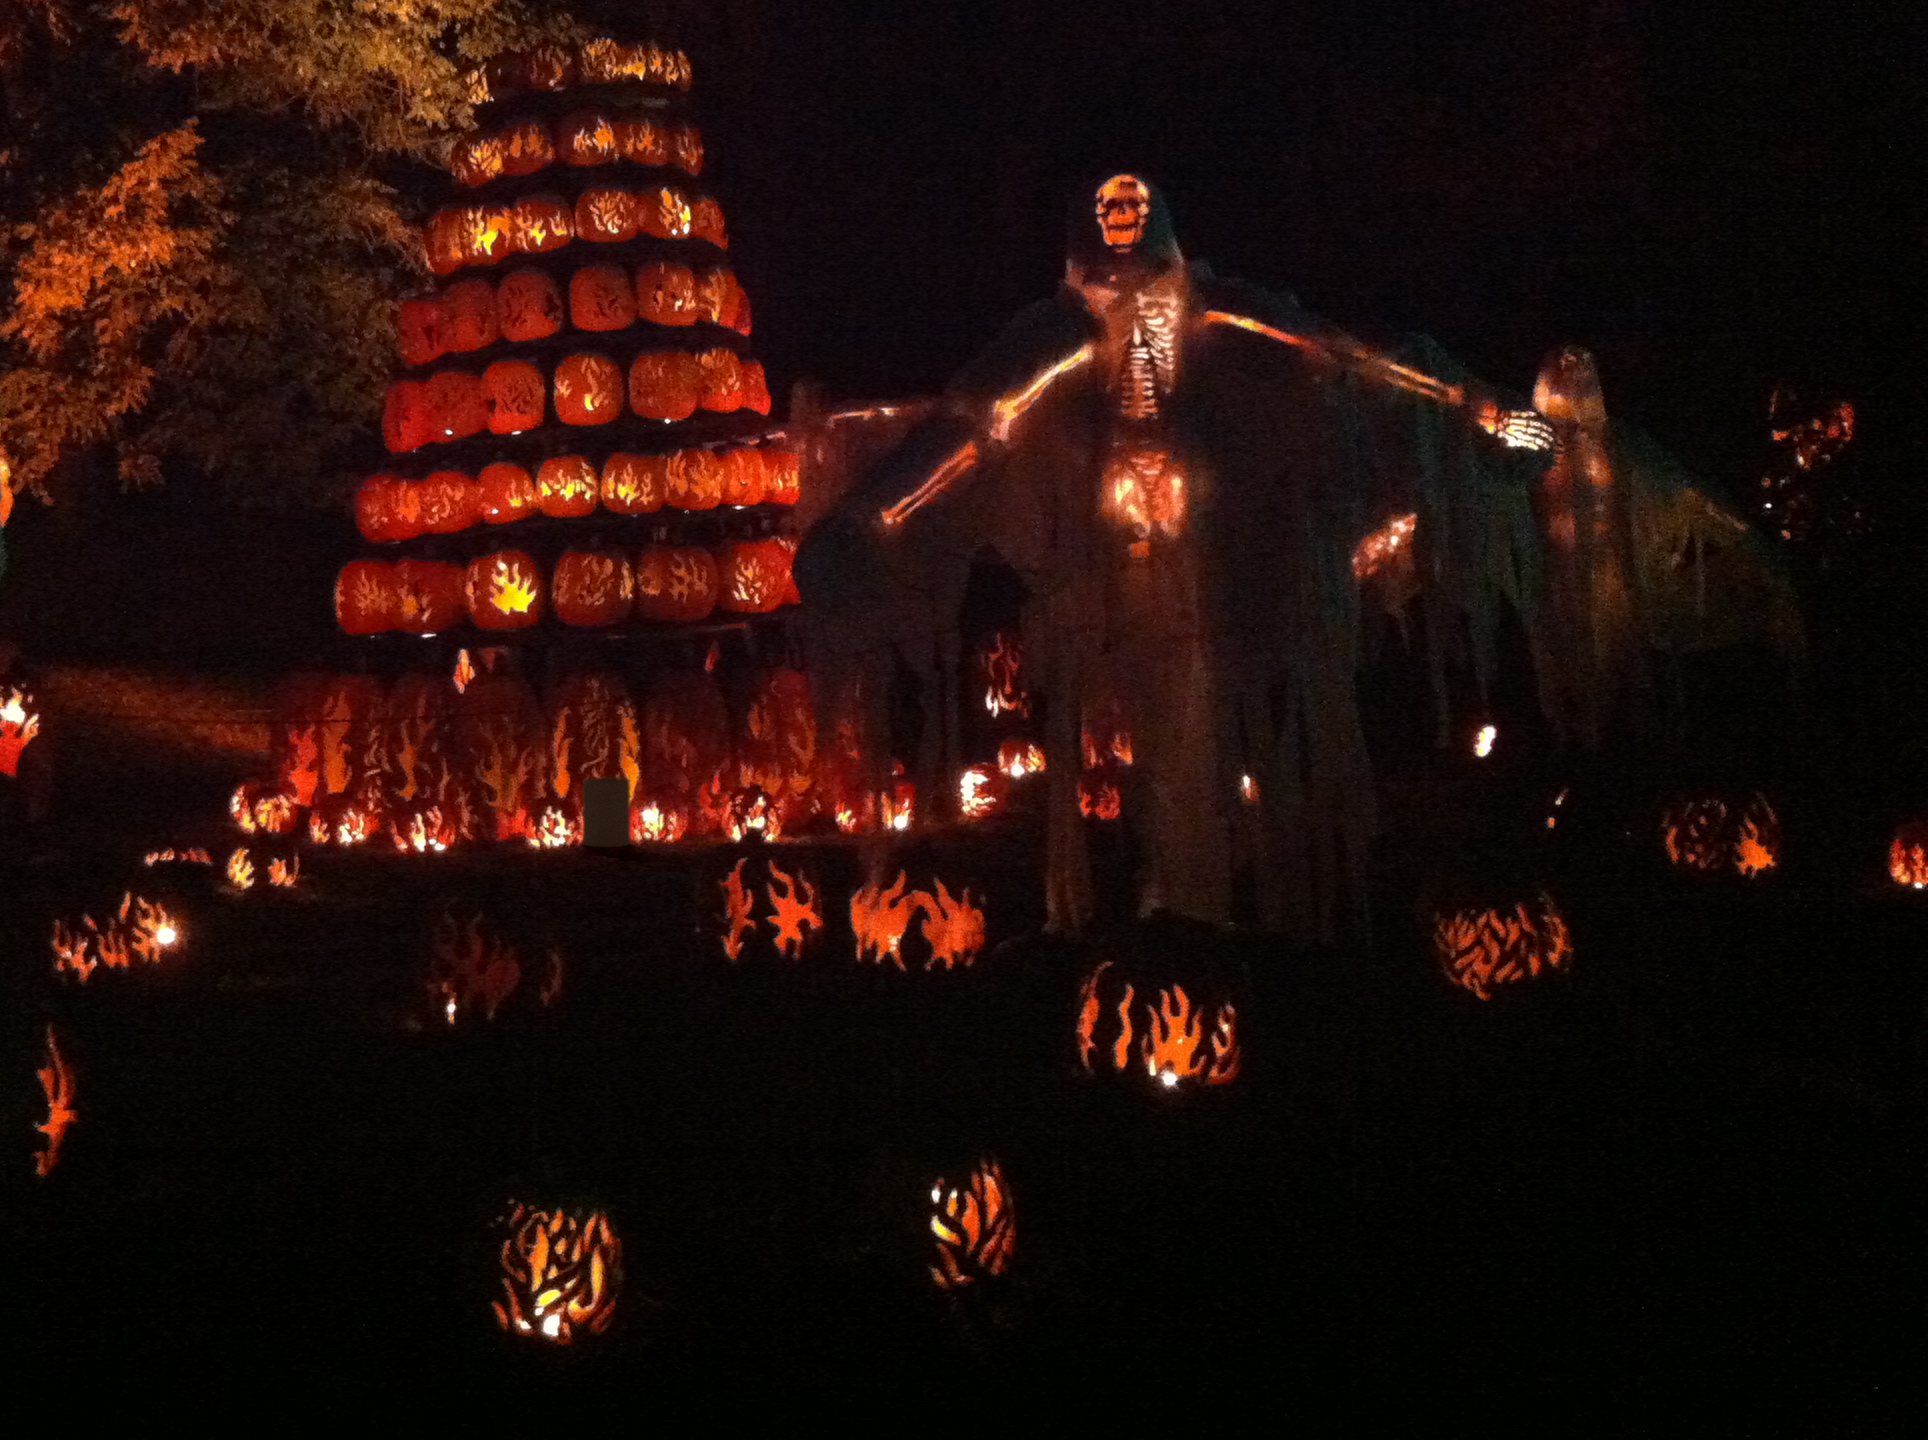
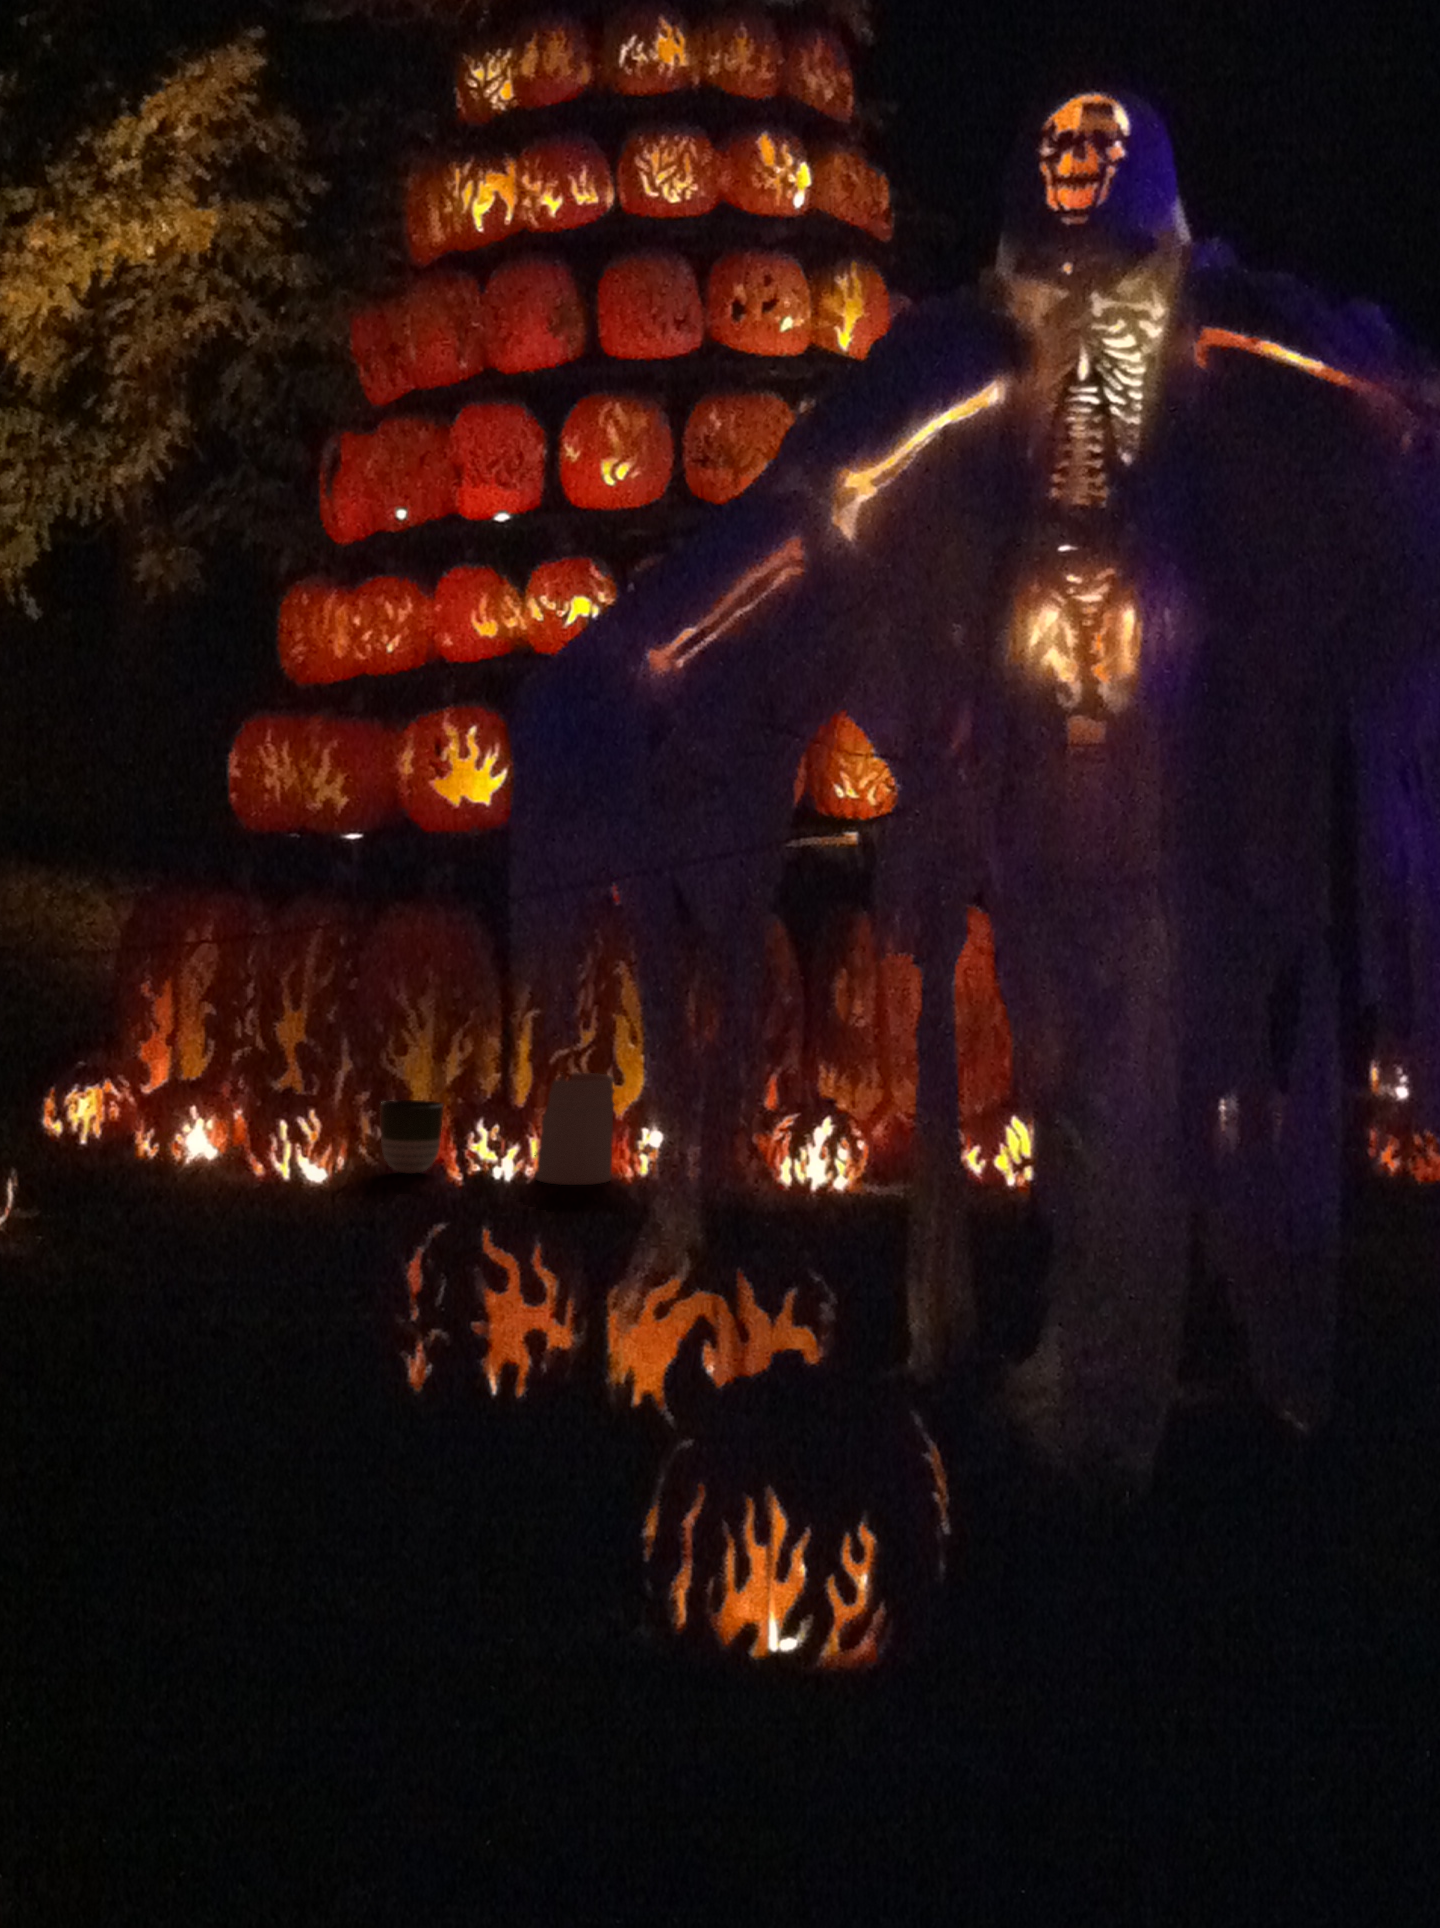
planter: none [482,799,521,845] -> present [380,1100,443,1173]

